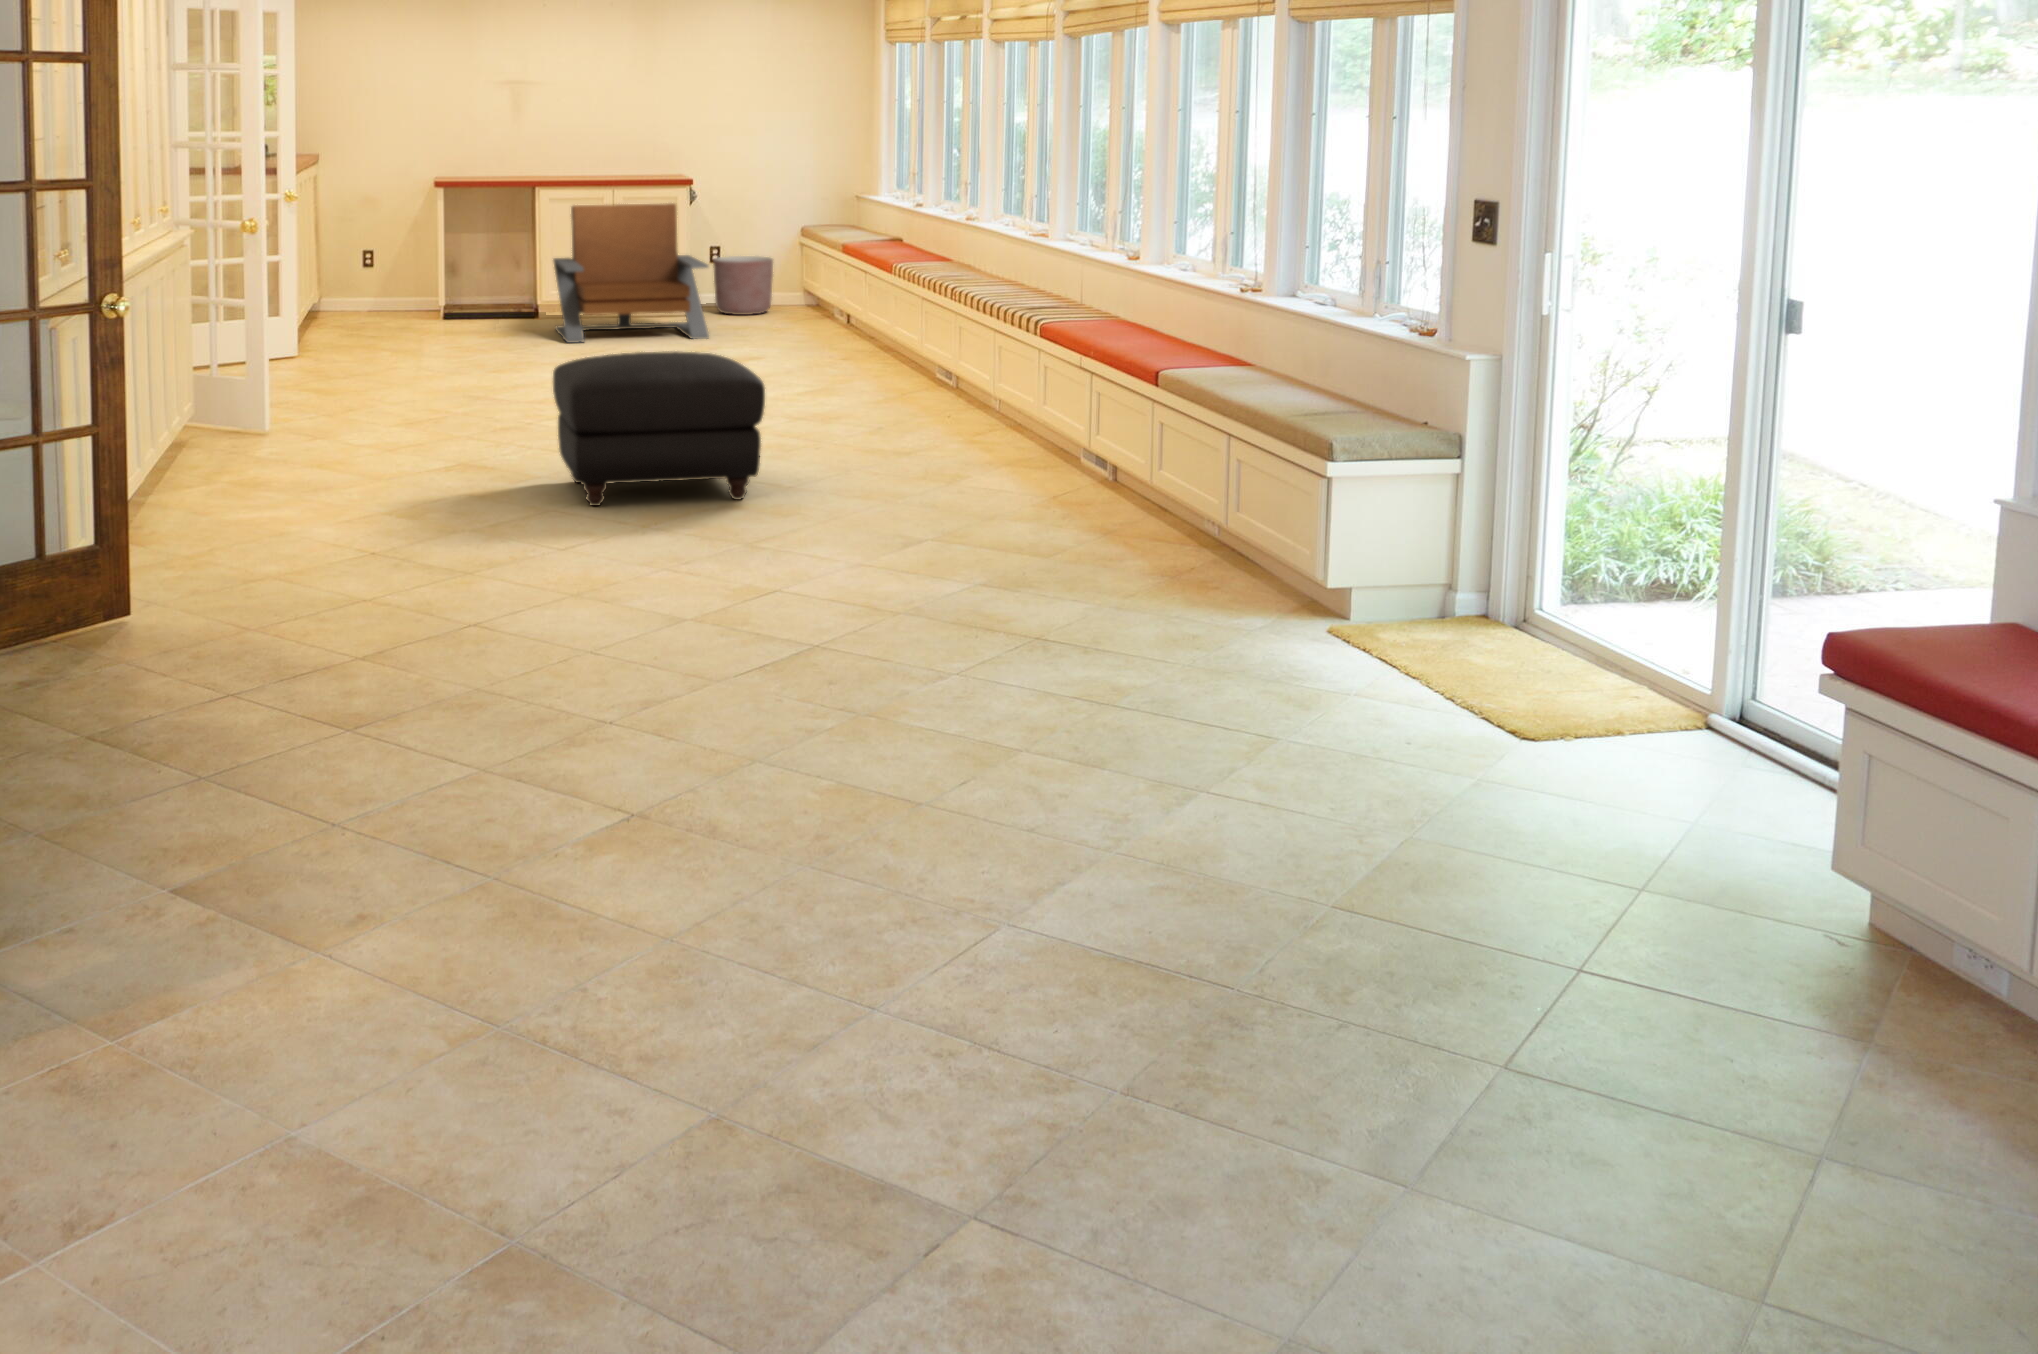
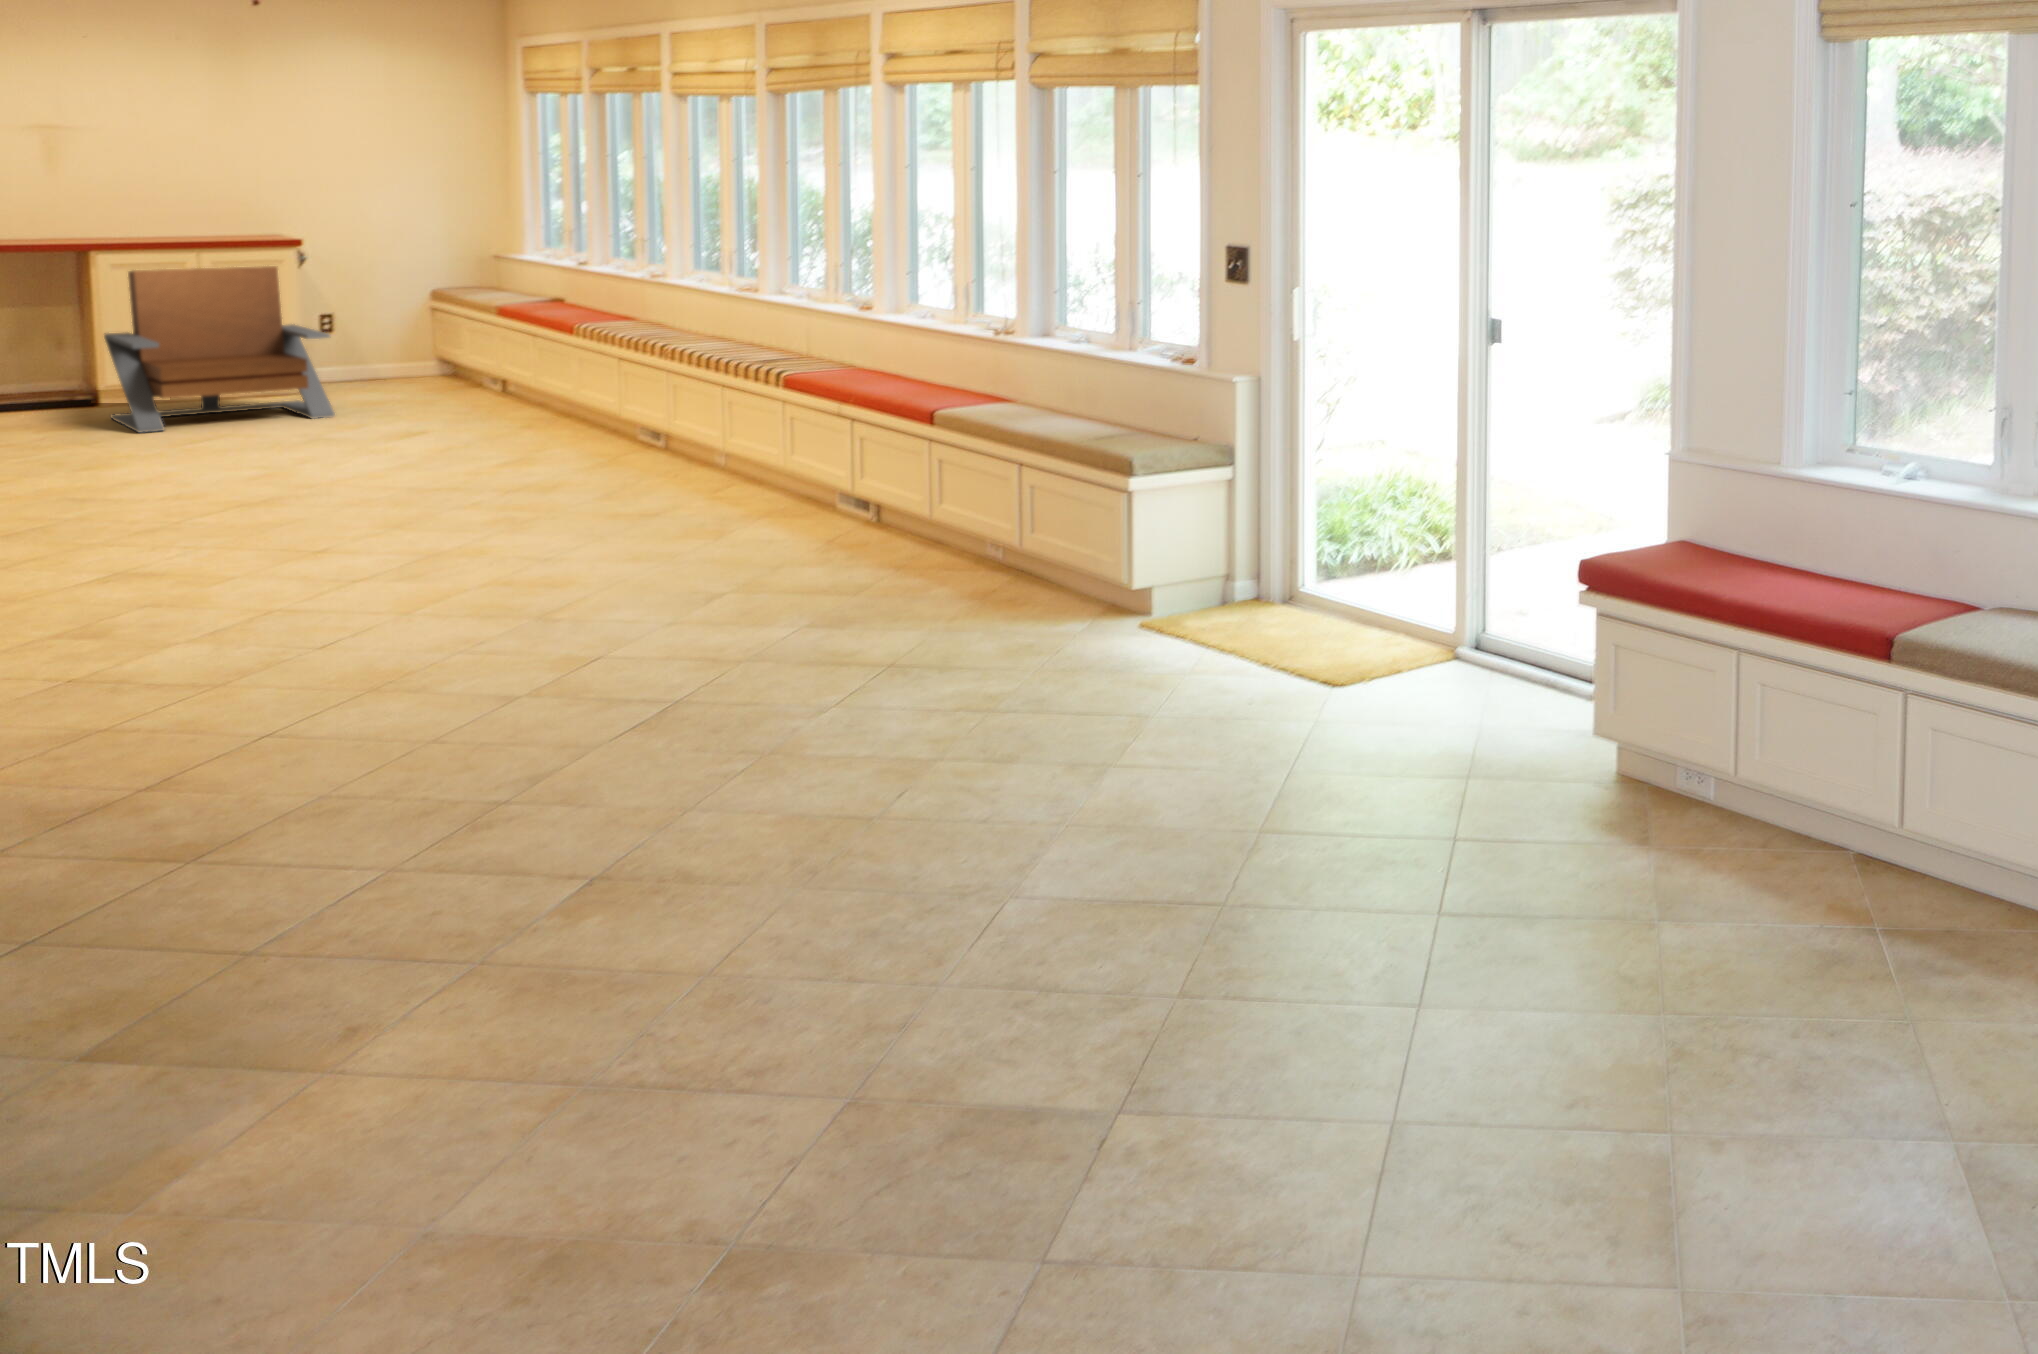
planter: present [713,256,773,315] -> none [320,324,398,389]
ottoman: present [553,351,765,506] -> none [216,426,509,608]

